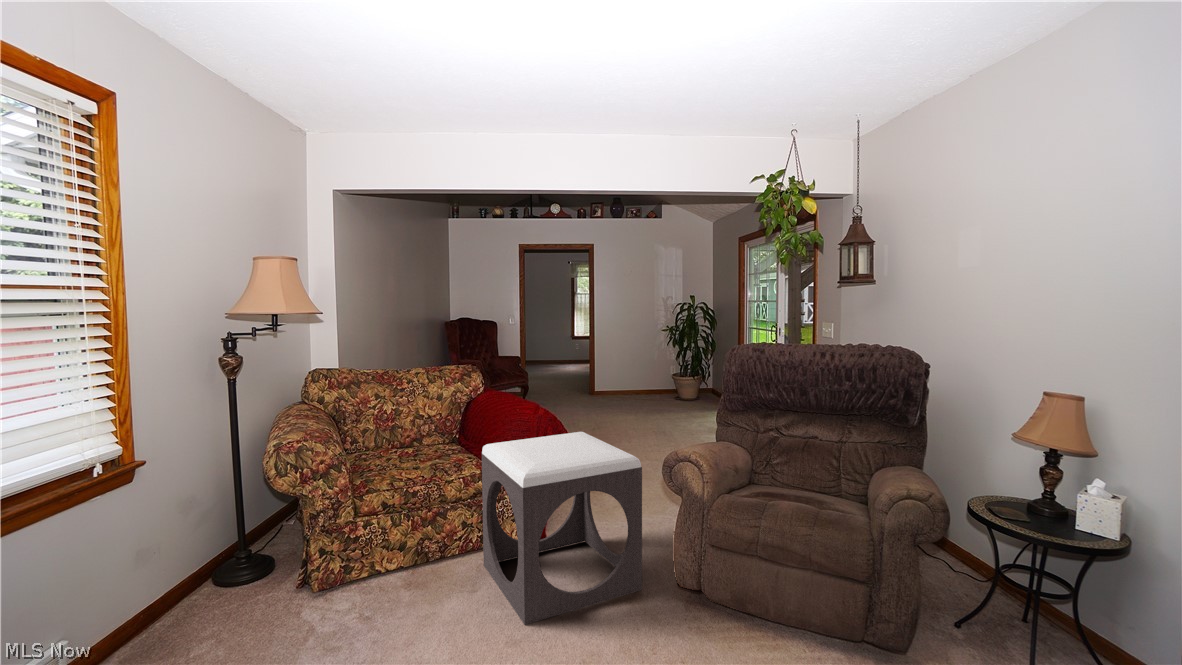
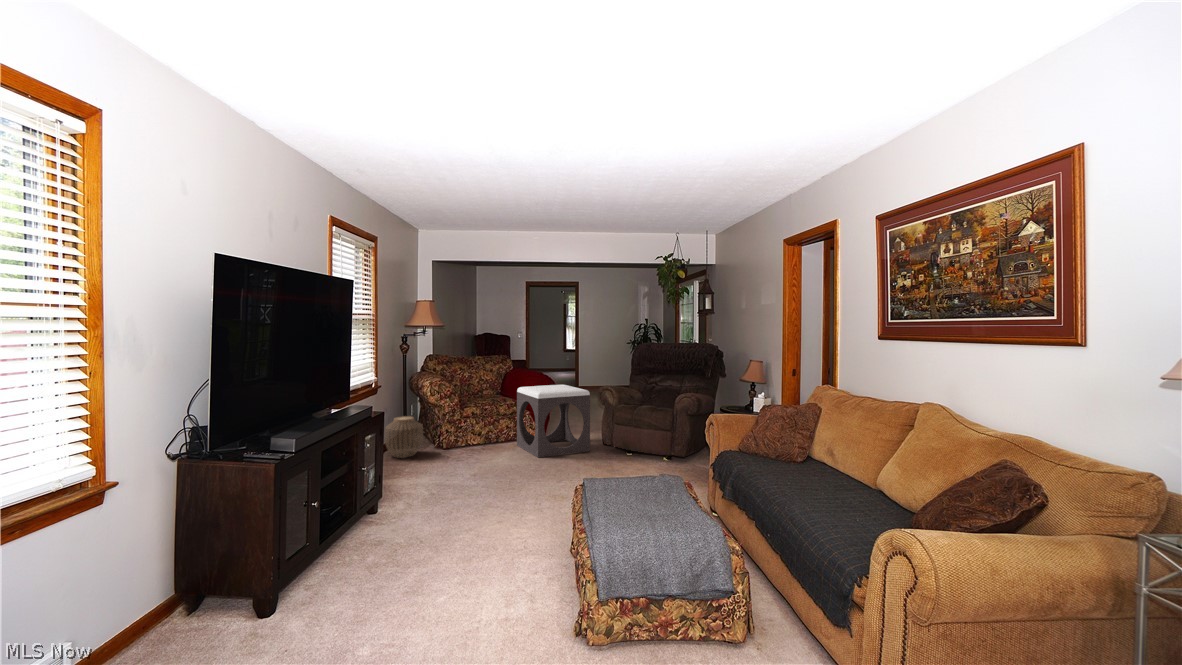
woven basket: none [158,523,262,630] -> present [385,416,423,458]

